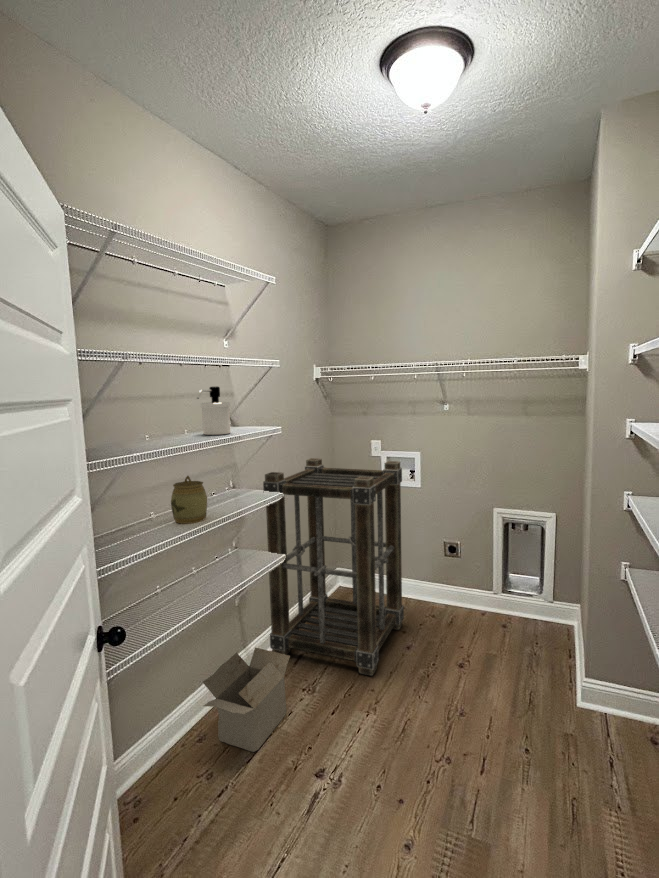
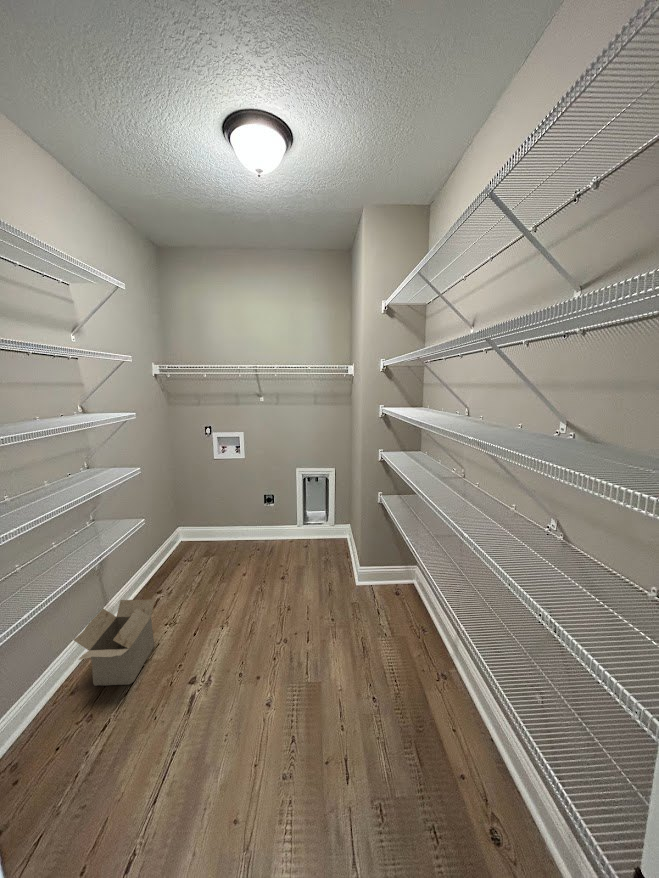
soap dispenser: present [197,387,230,435] -> none [54,377,89,420]
shelving unit: present [263,458,404,676] -> none [117,439,237,604]
jar: present [171,476,207,524] -> none [31,458,71,502]

